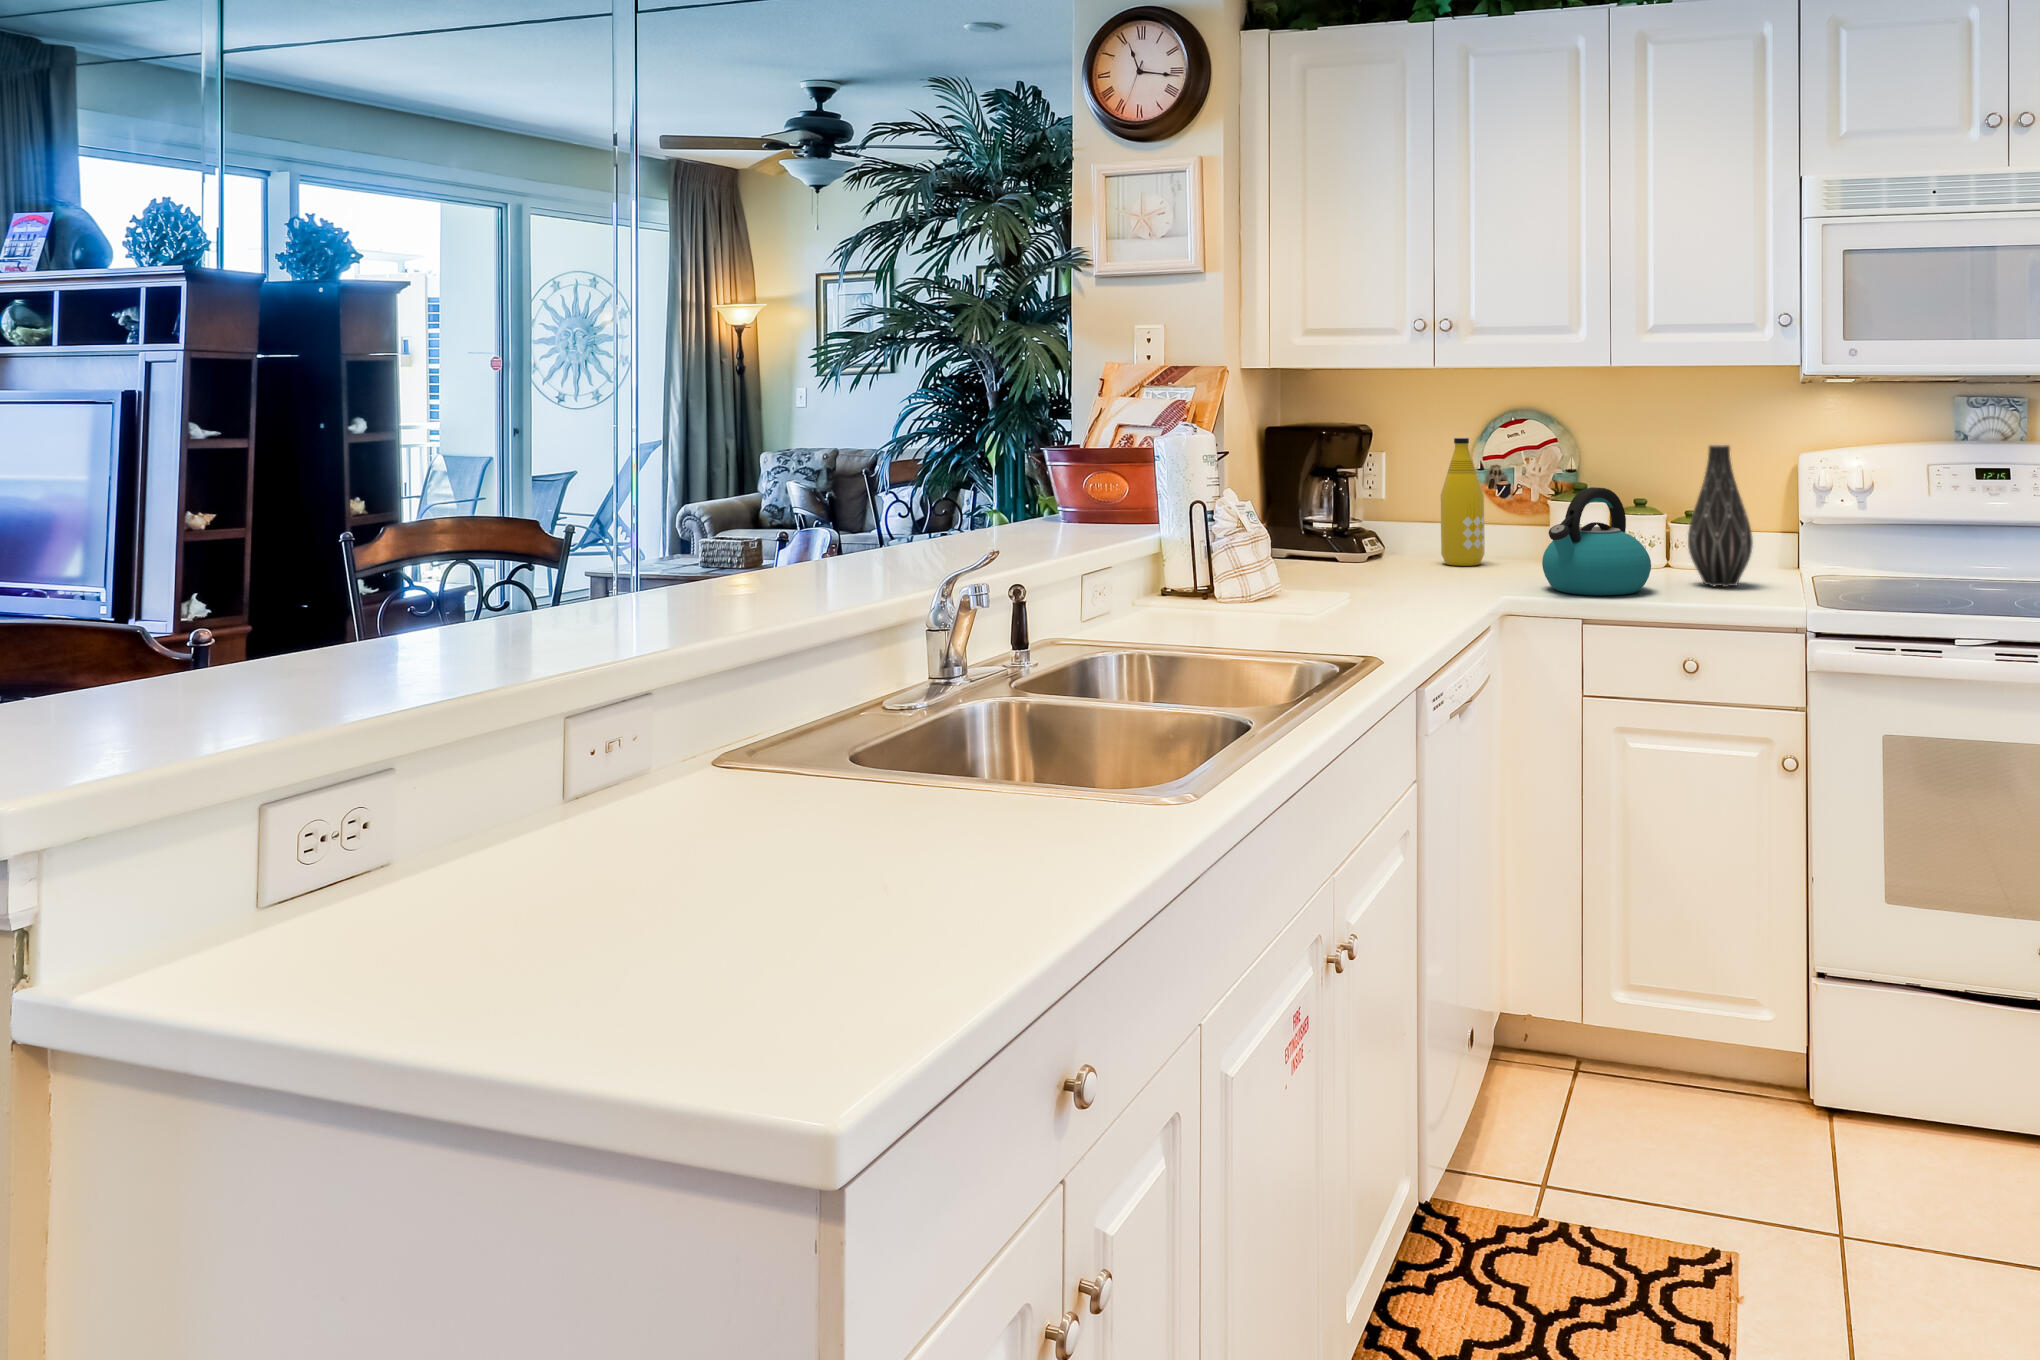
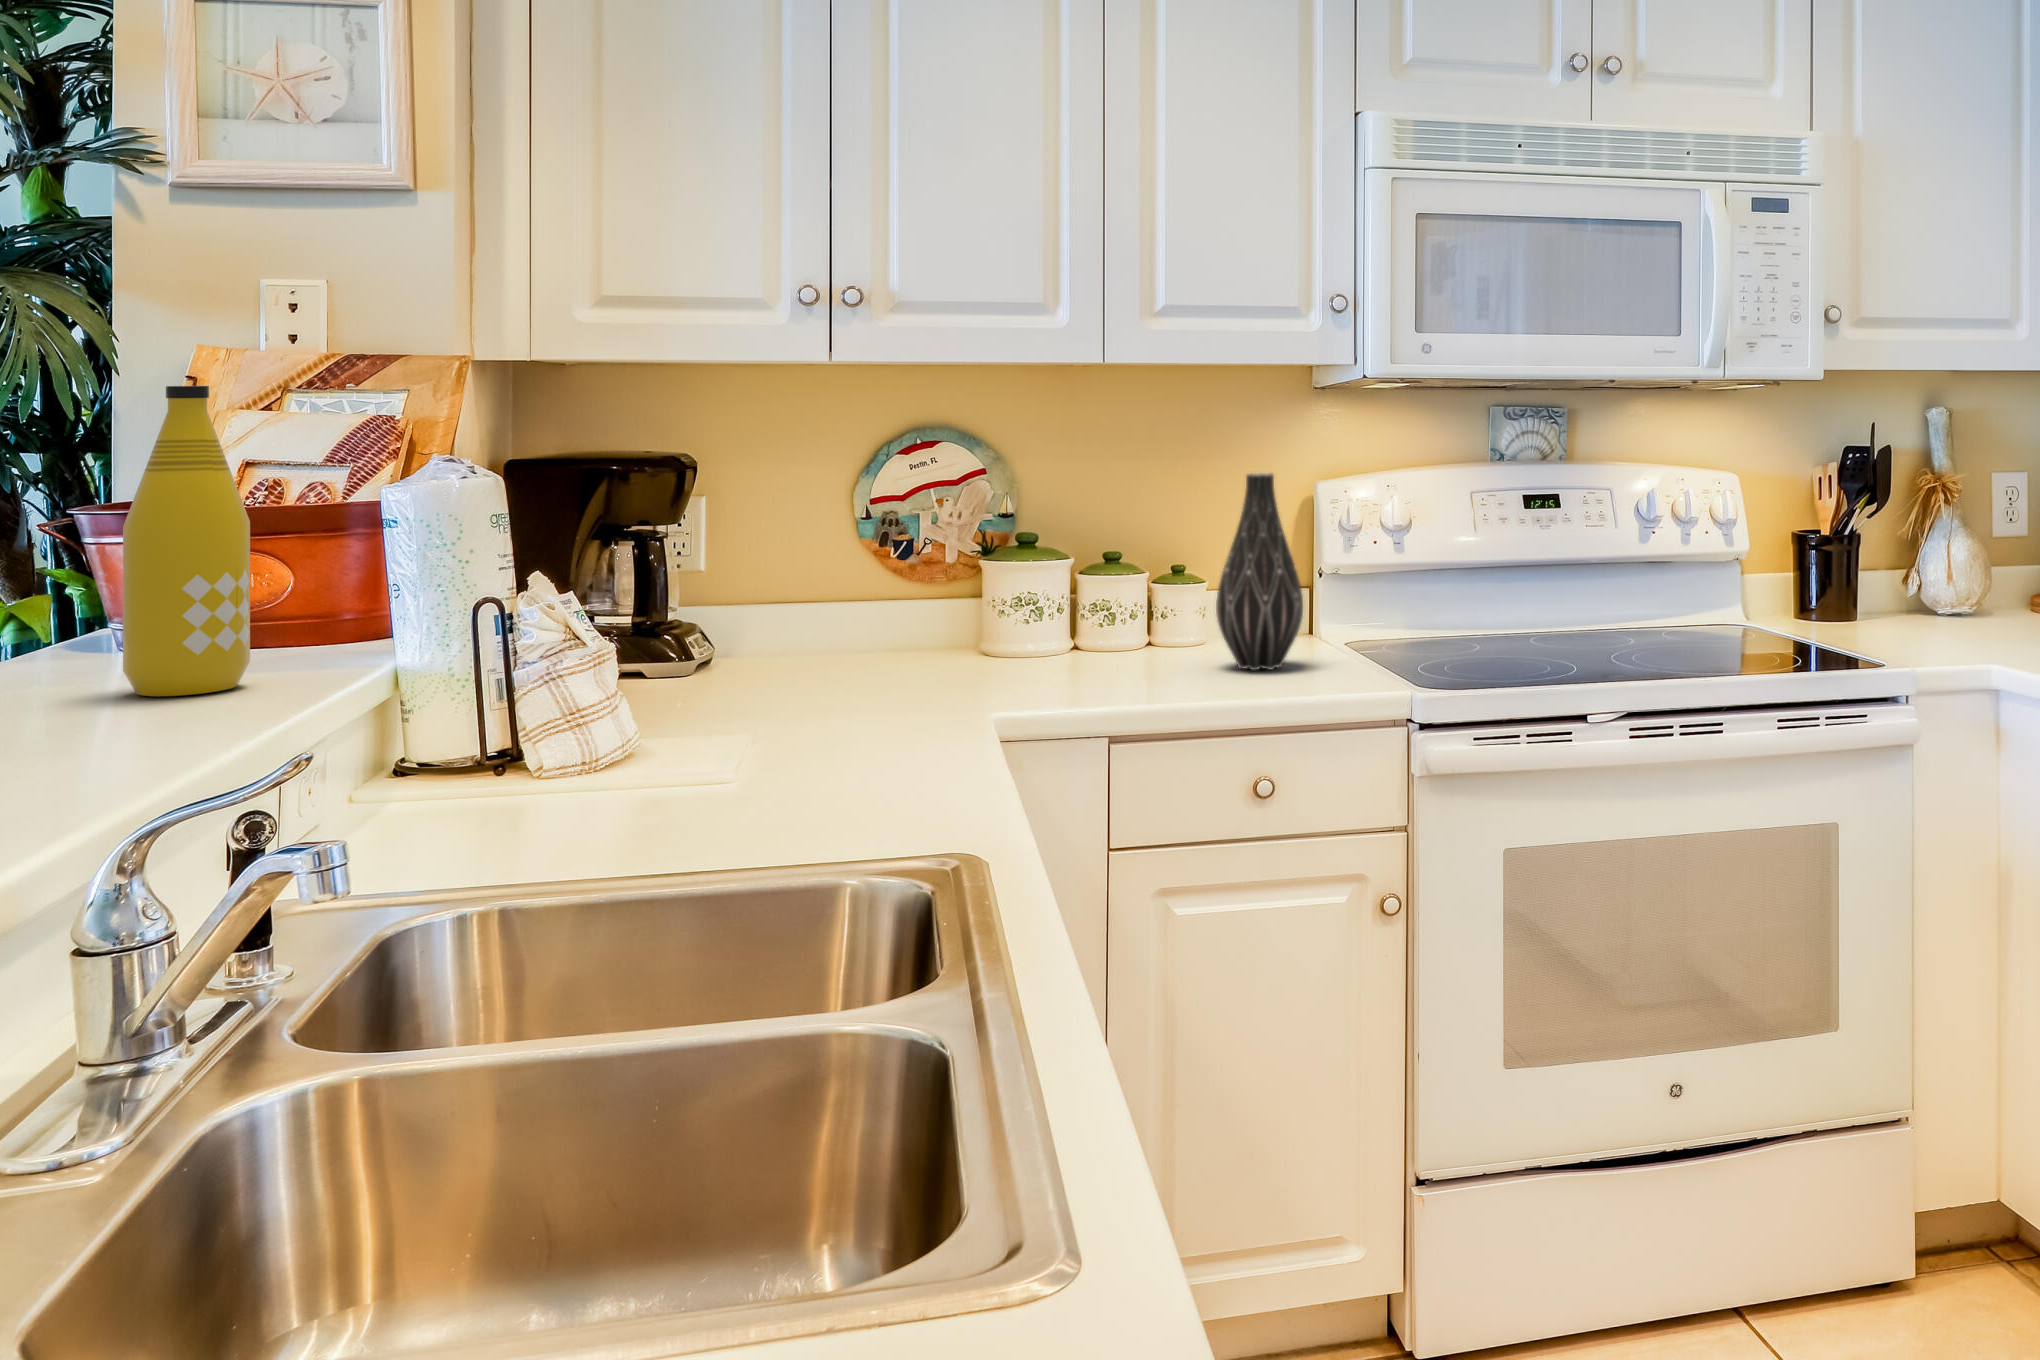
bottle: present [1441,438,1485,566] -> present [123,386,250,696]
kettle: present [1542,487,1651,595] -> none [1031,541,1190,700]

